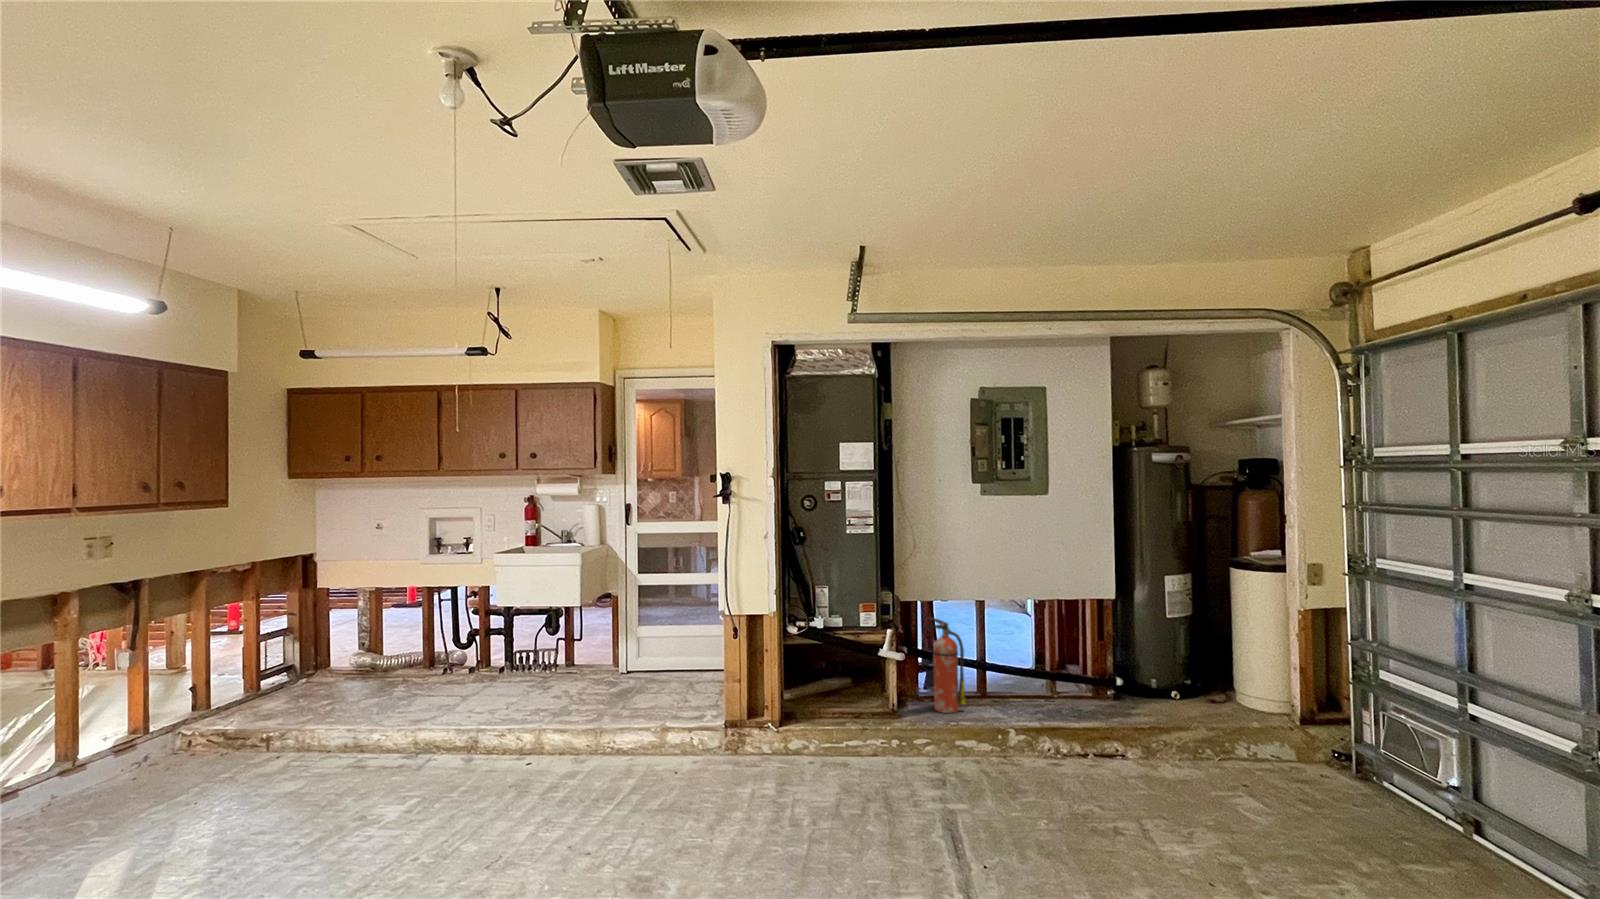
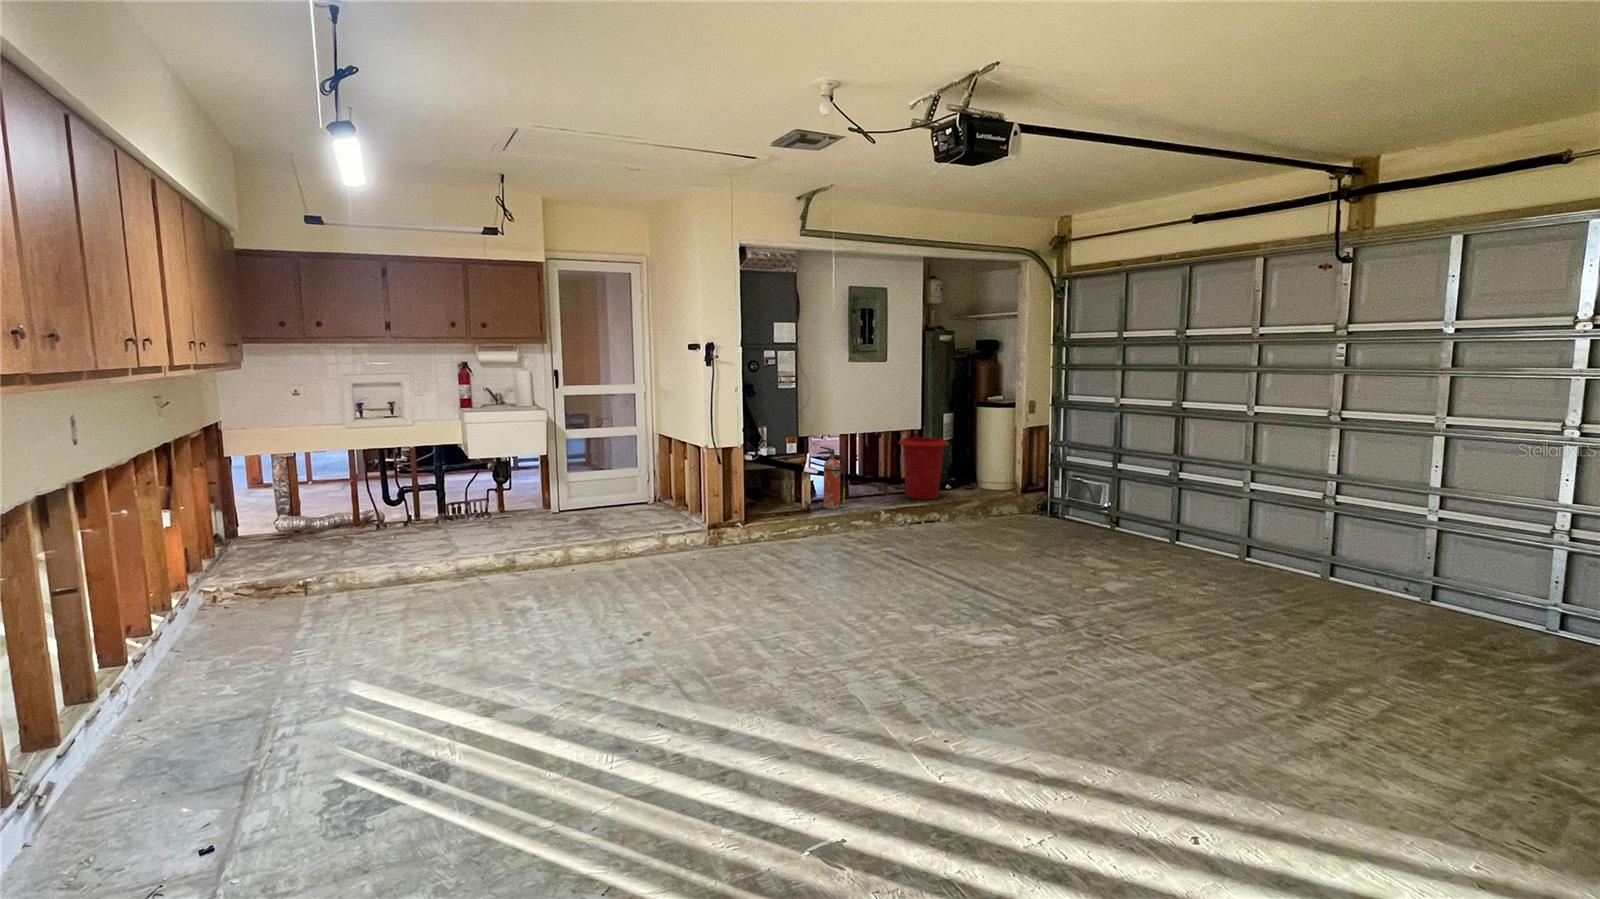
waste bin: none [1068,610,1152,715] -> present [899,437,948,500]

